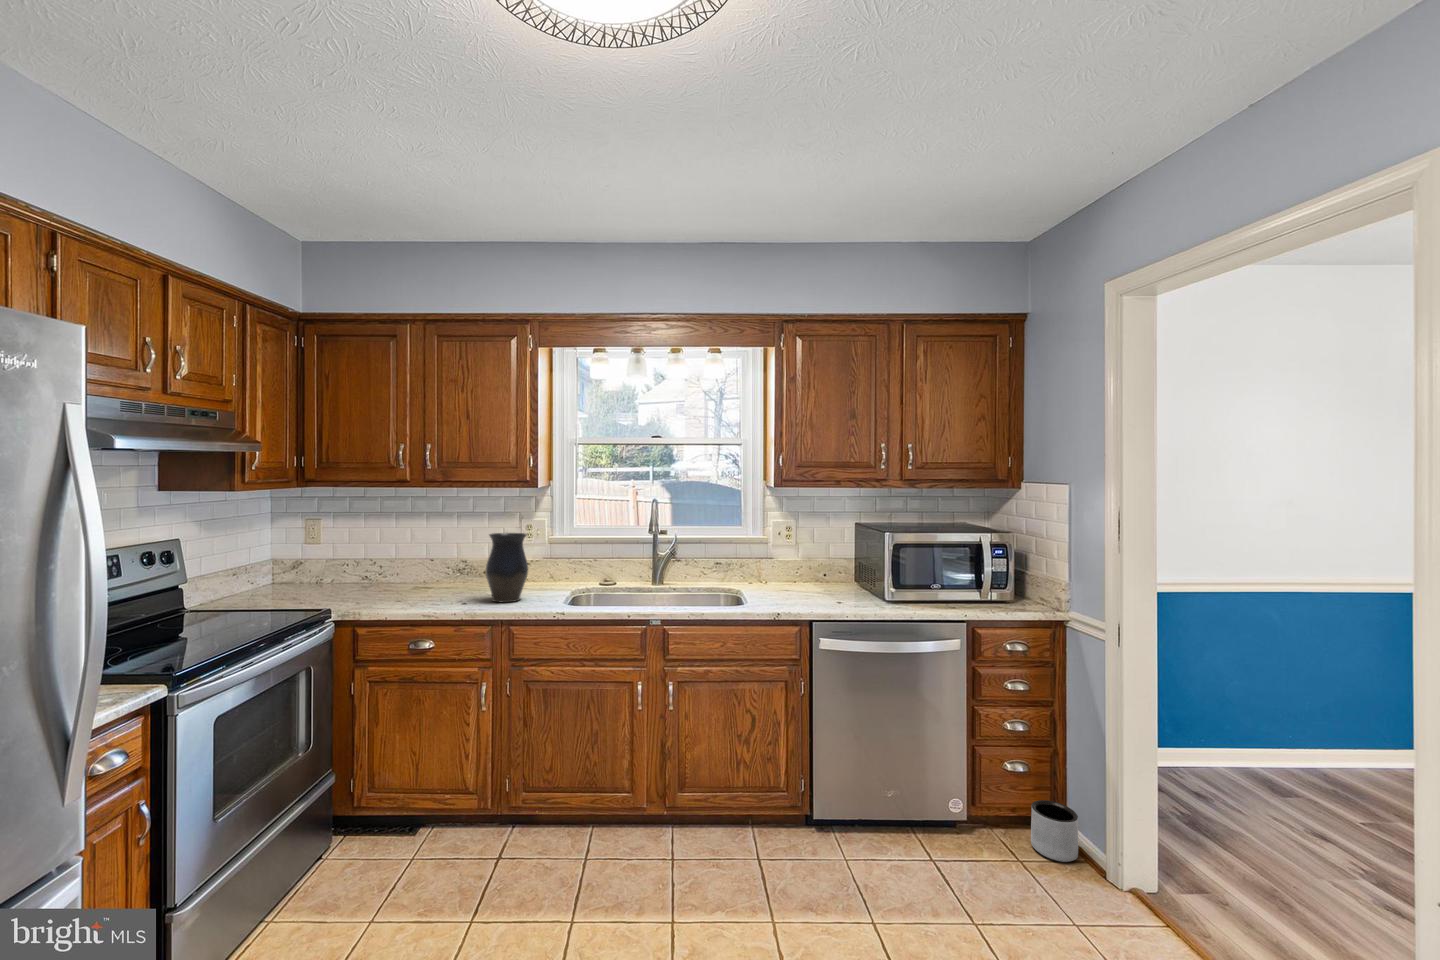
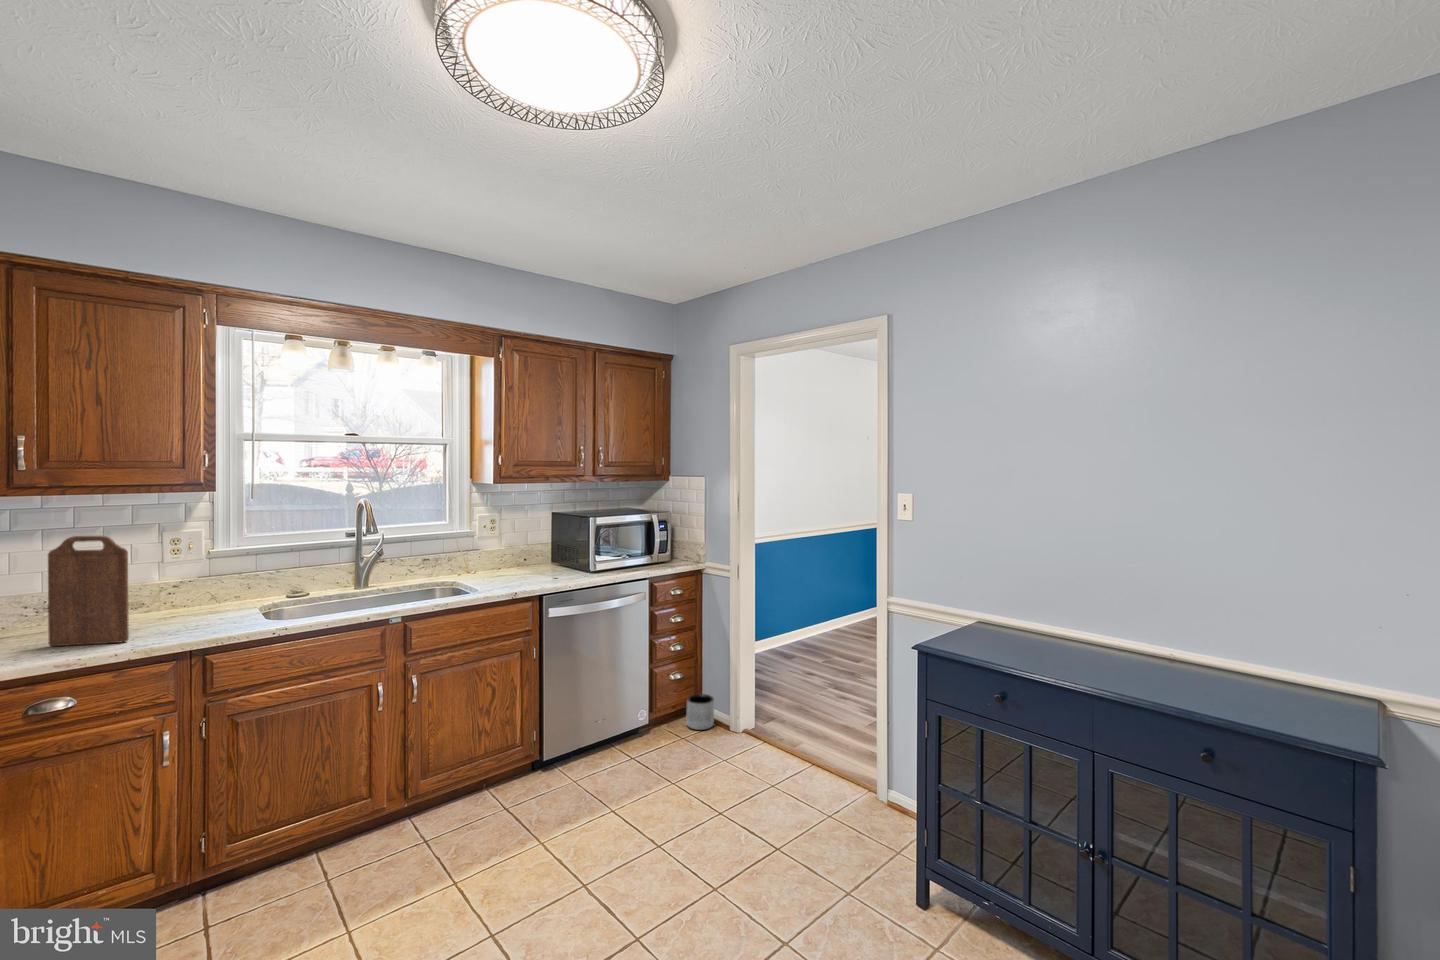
cutting board: none [421,517,459,604] -> present [48,536,129,646]
vase: present [486,533,528,602] -> none [161,547,224,631]

